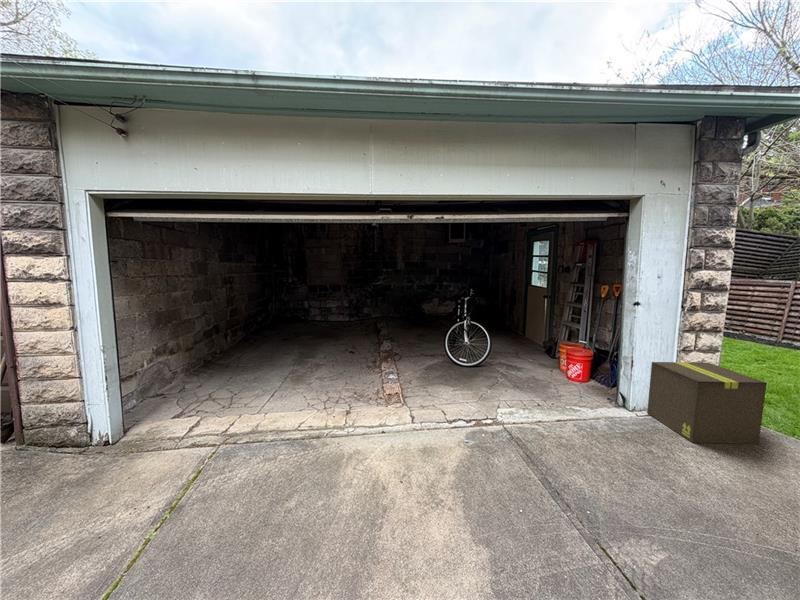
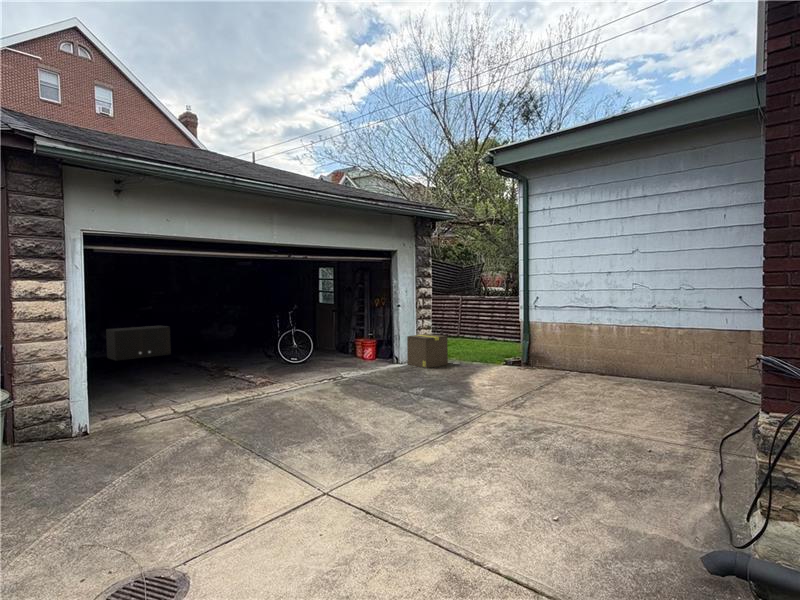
storage cabinet: none [345,296,390,324] -> present [106,326,171,361]

